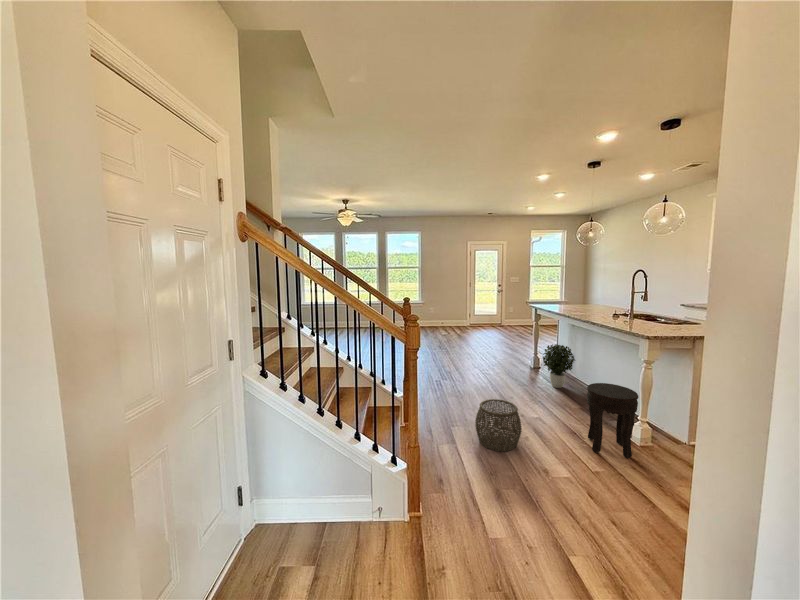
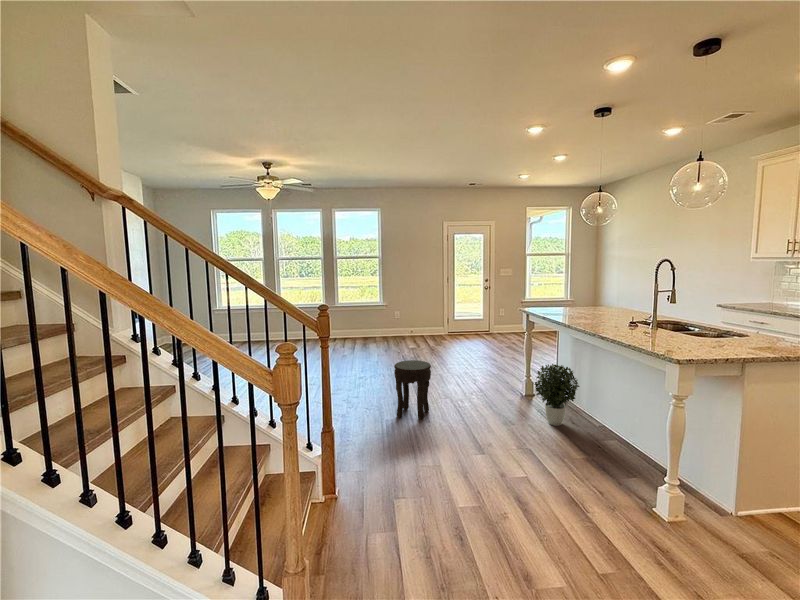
side table: present [587,383,638,459] -> present [394,360,431,420]
woven basket: present [475,399,522,451] -> none [426,458,495,544]

